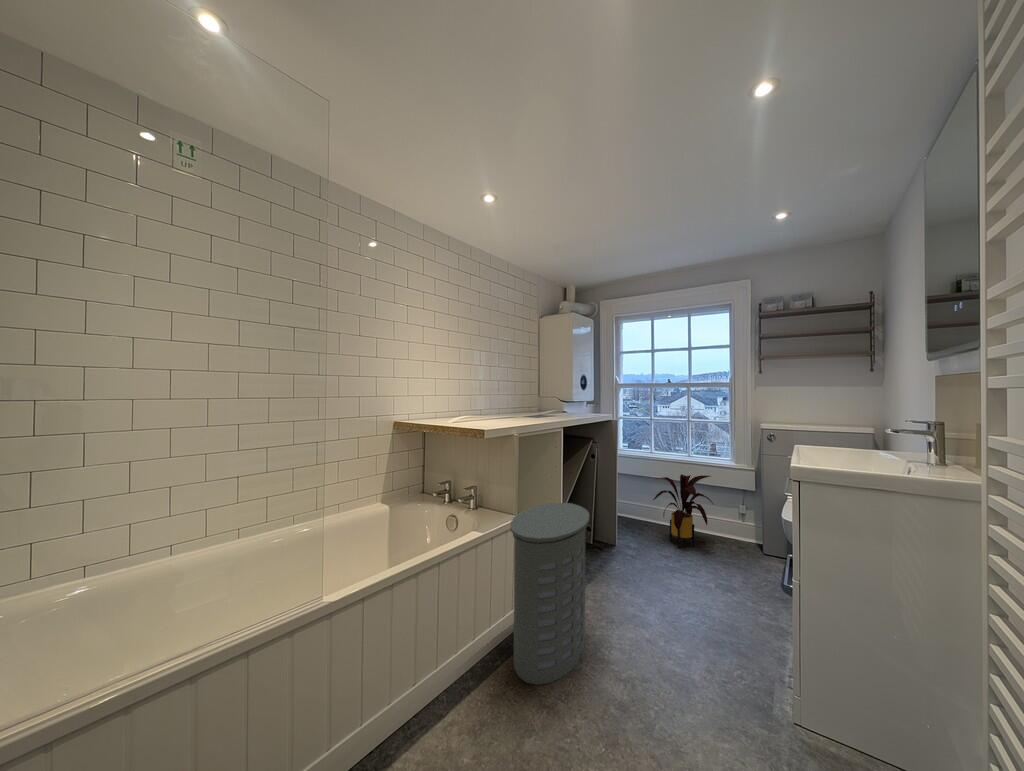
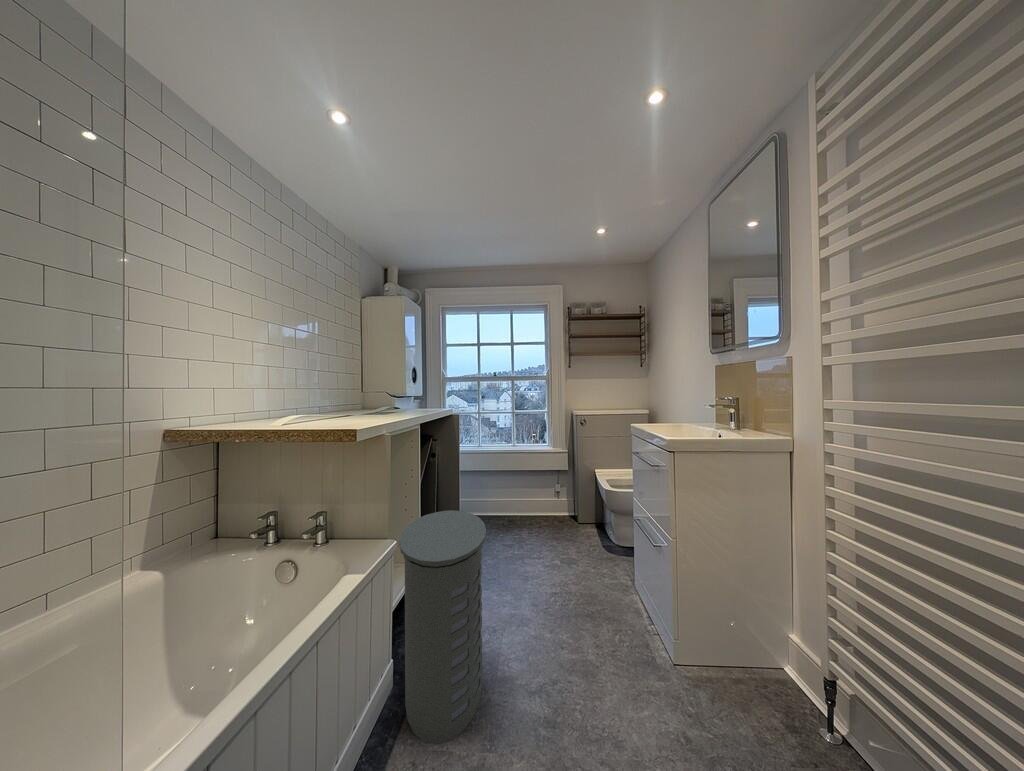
house plant: present [653,474,713,548] -> none [488,462,542,535]

